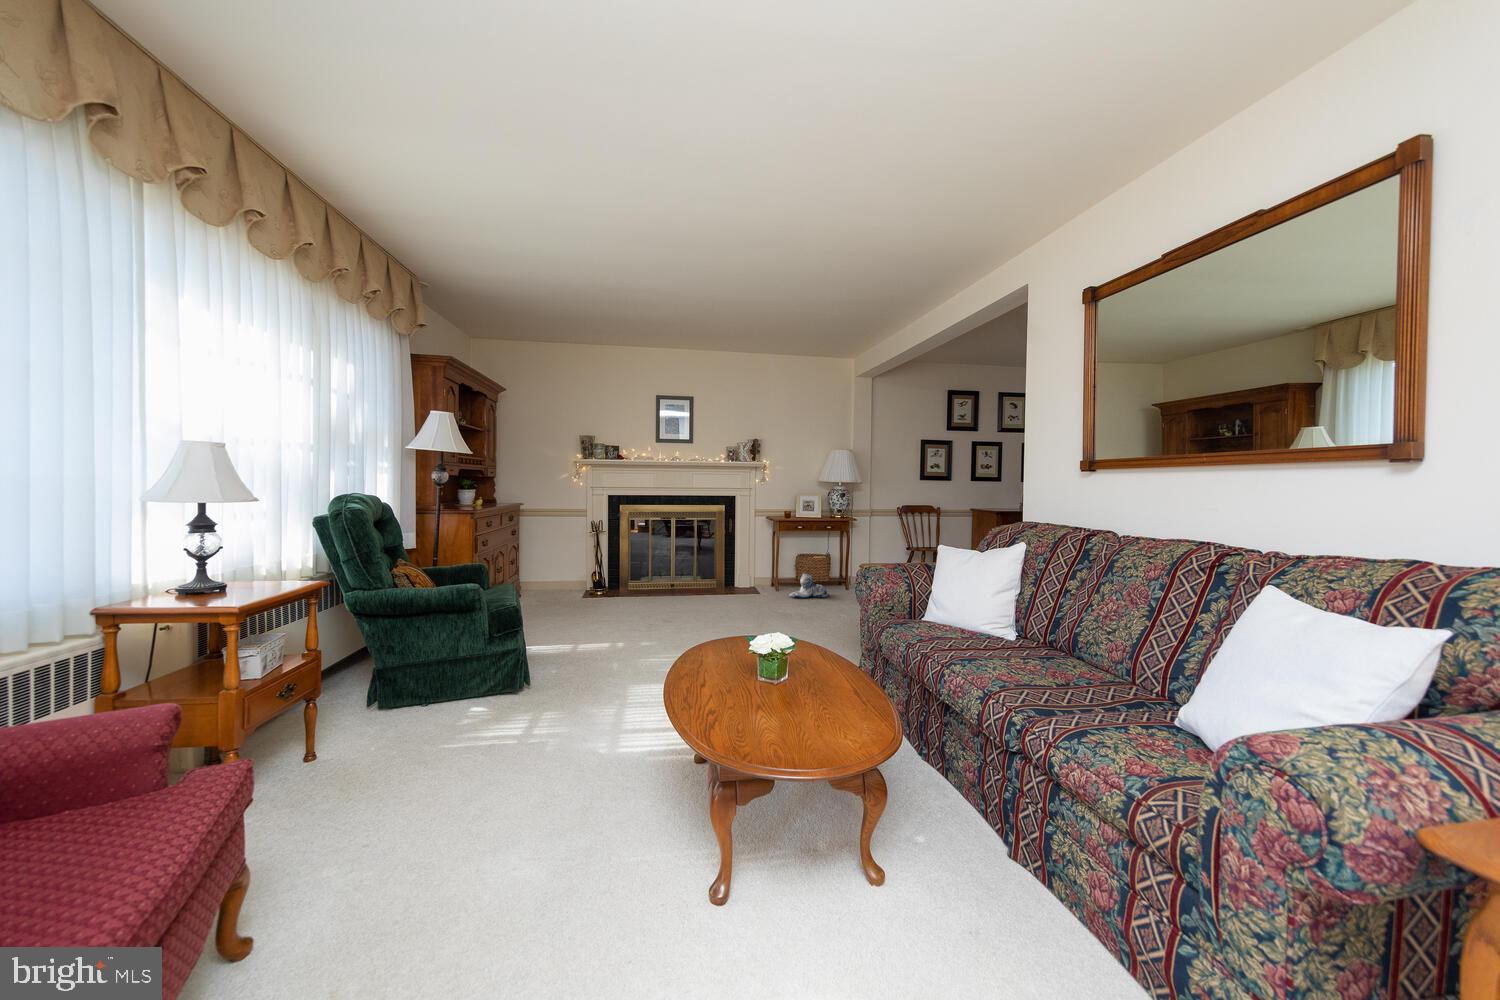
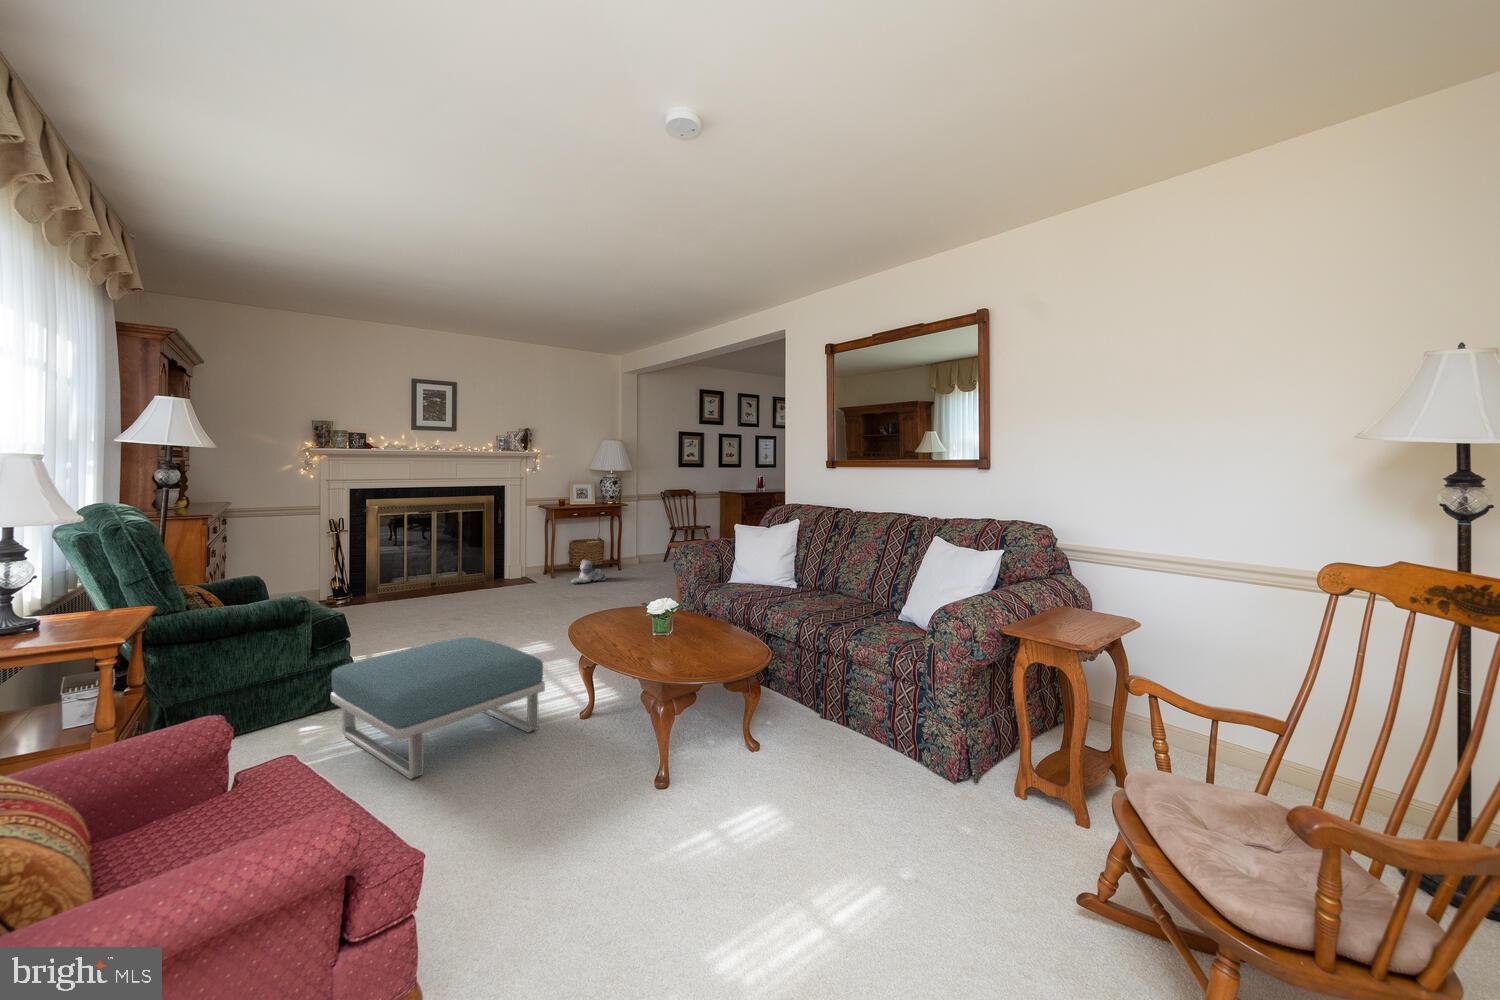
footstool: none [461,647,649,805] -> present [331,637,545,779]

